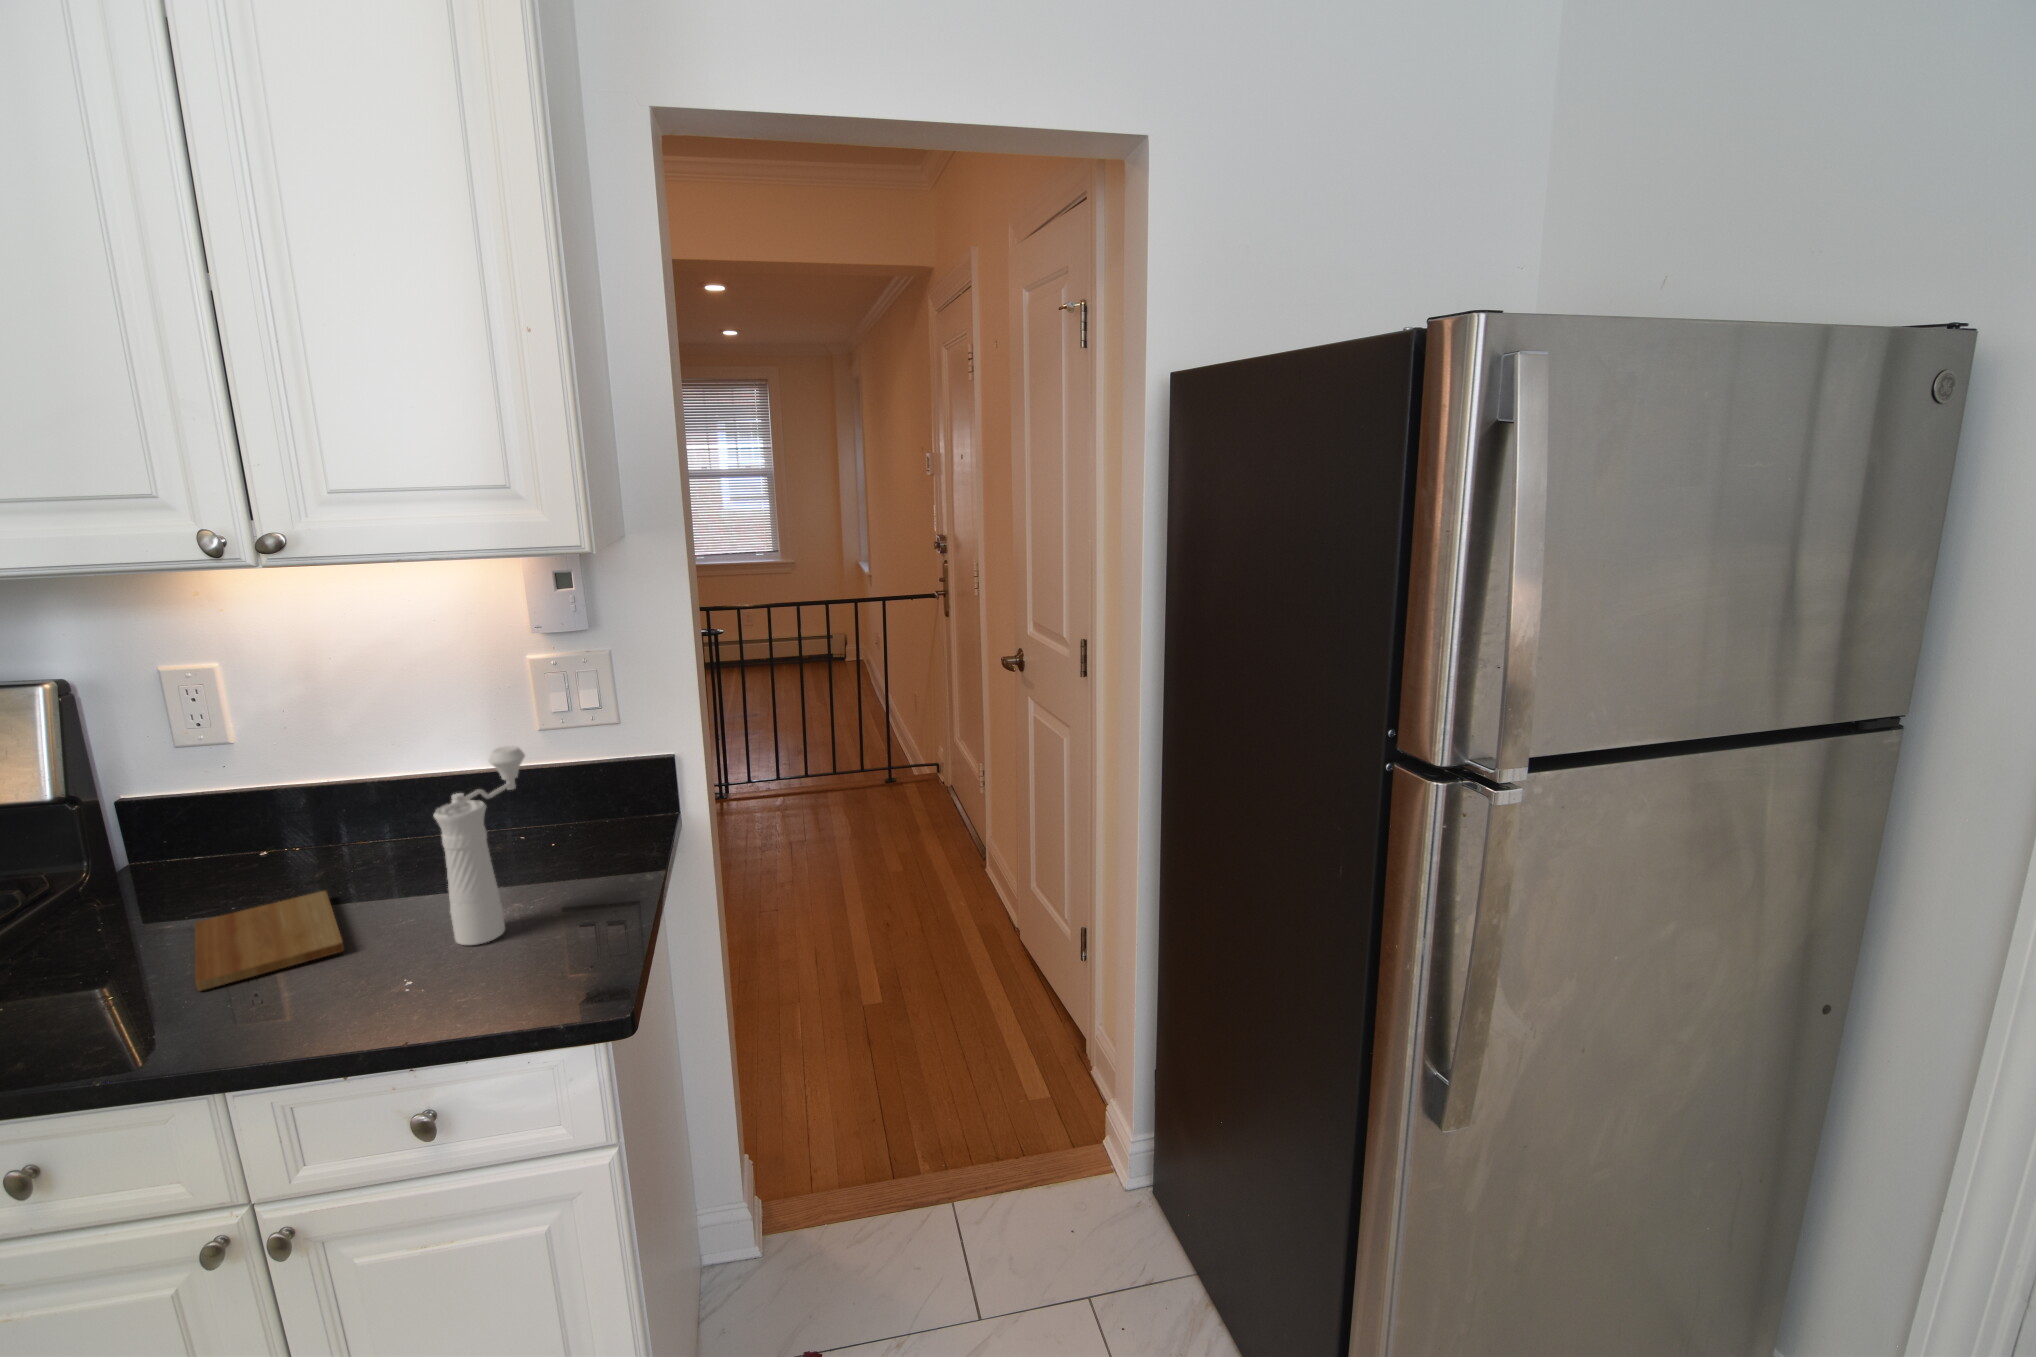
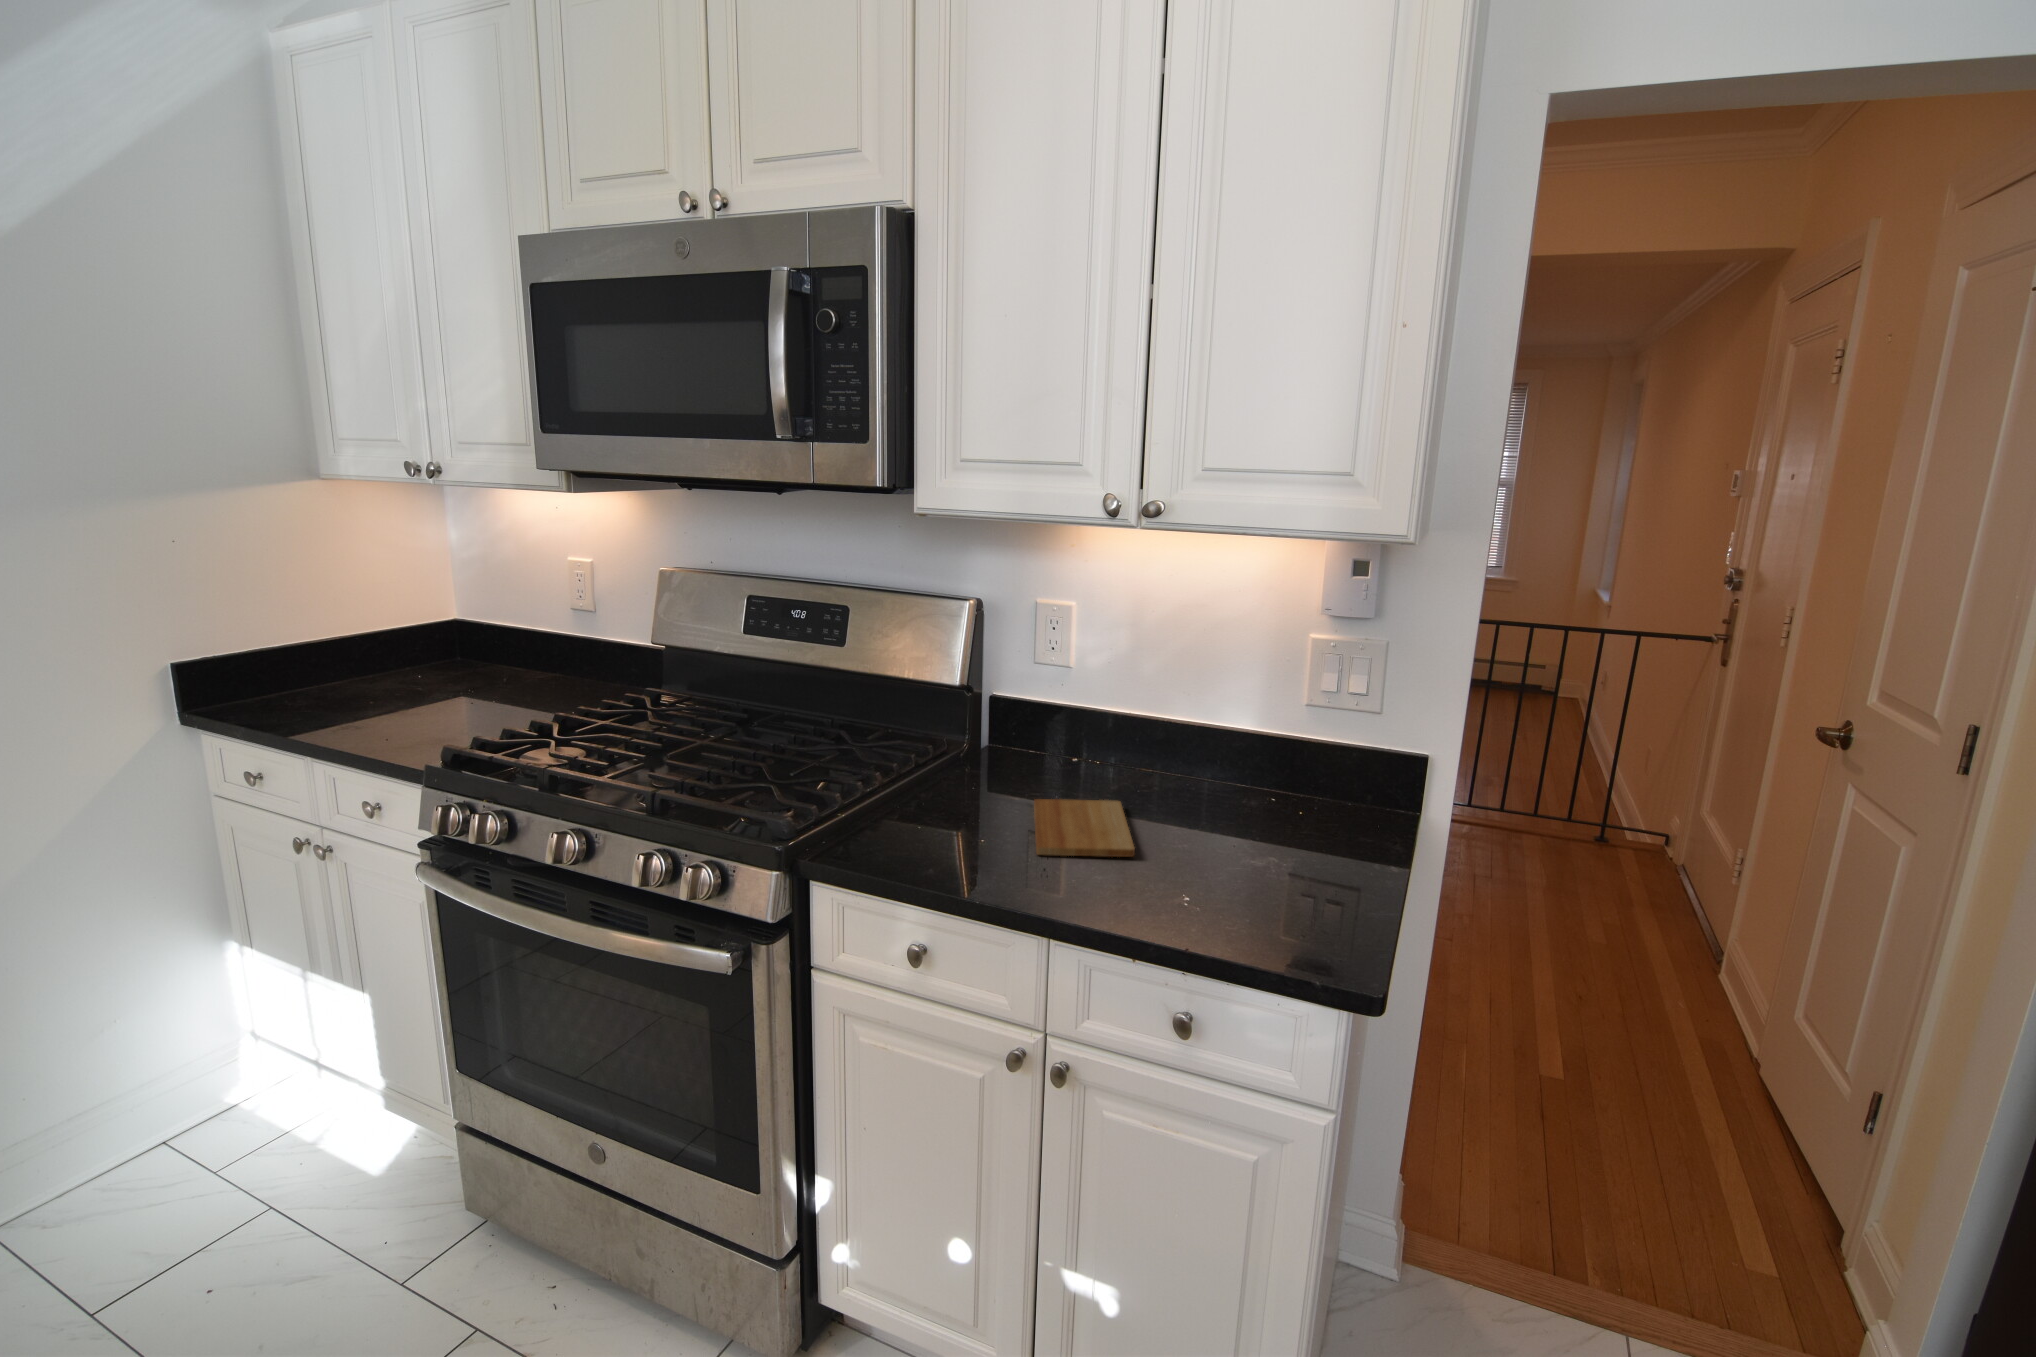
pepper mill: present [434,746,525,945] -> none [1219,715,1306,887]

